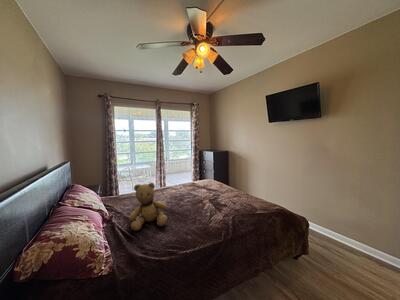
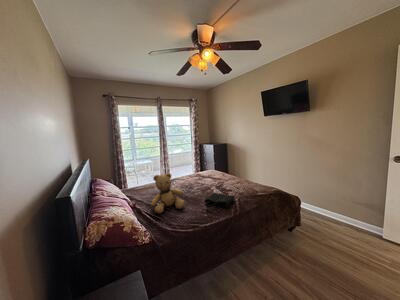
tote bag: none [190,208,227,233] -> present [205,193,234,212]

